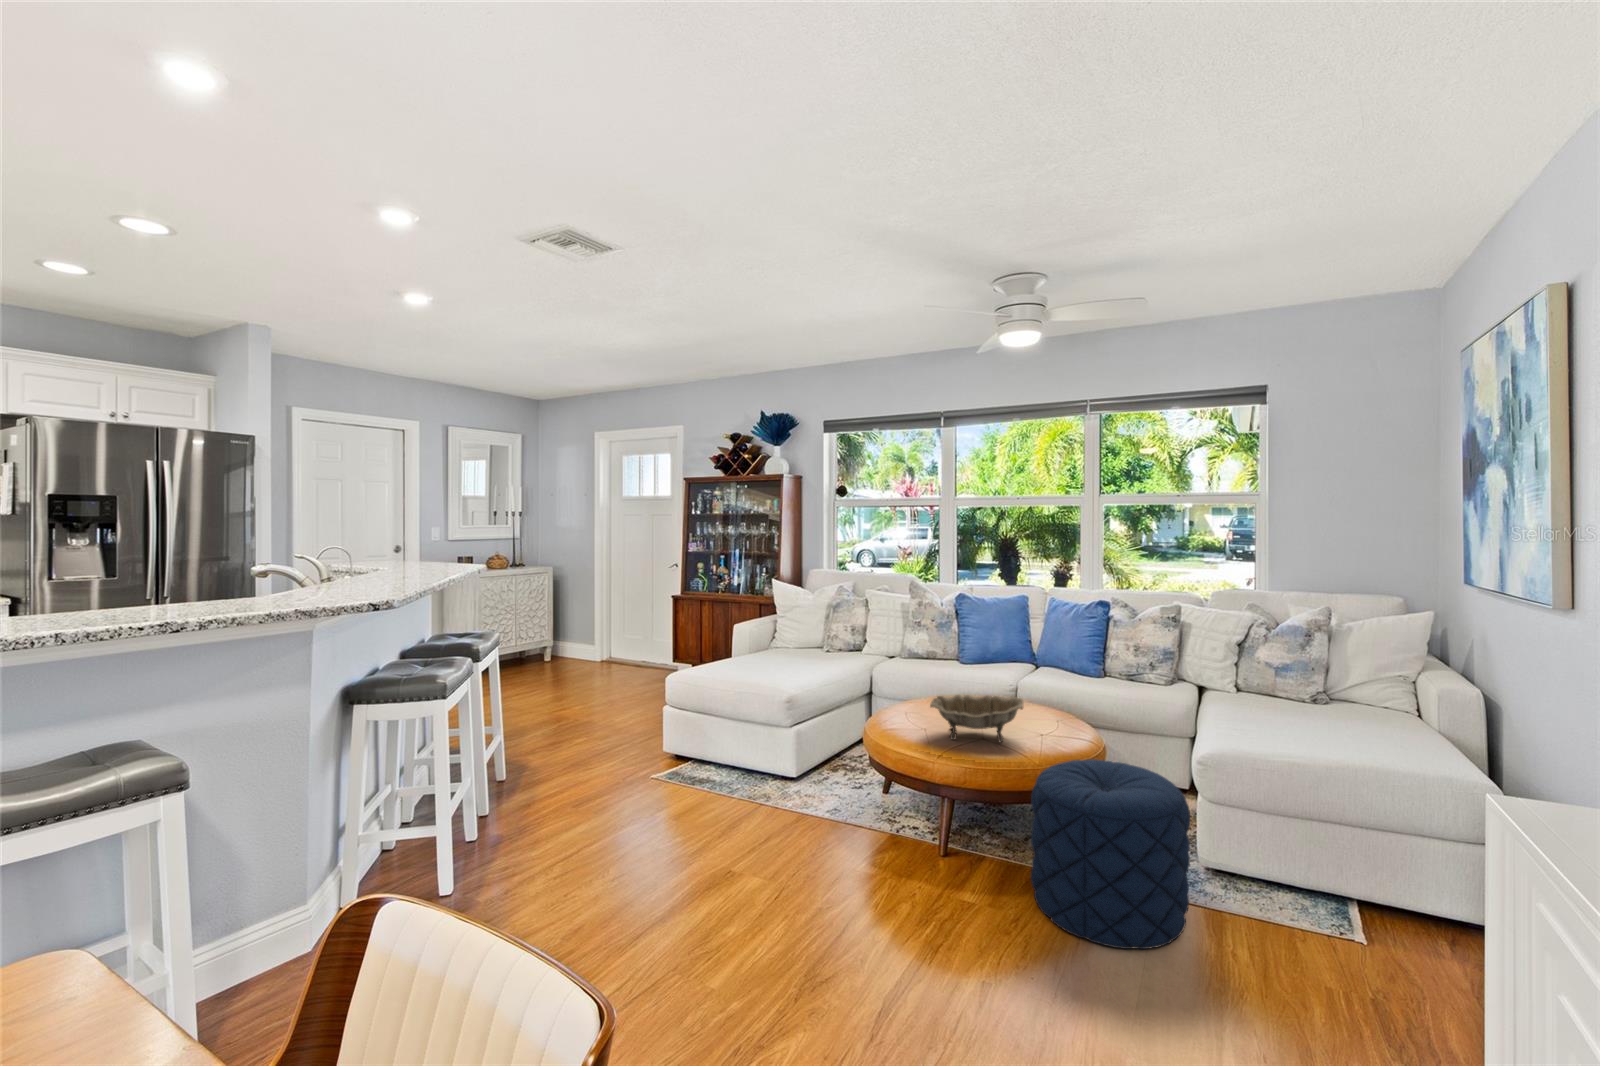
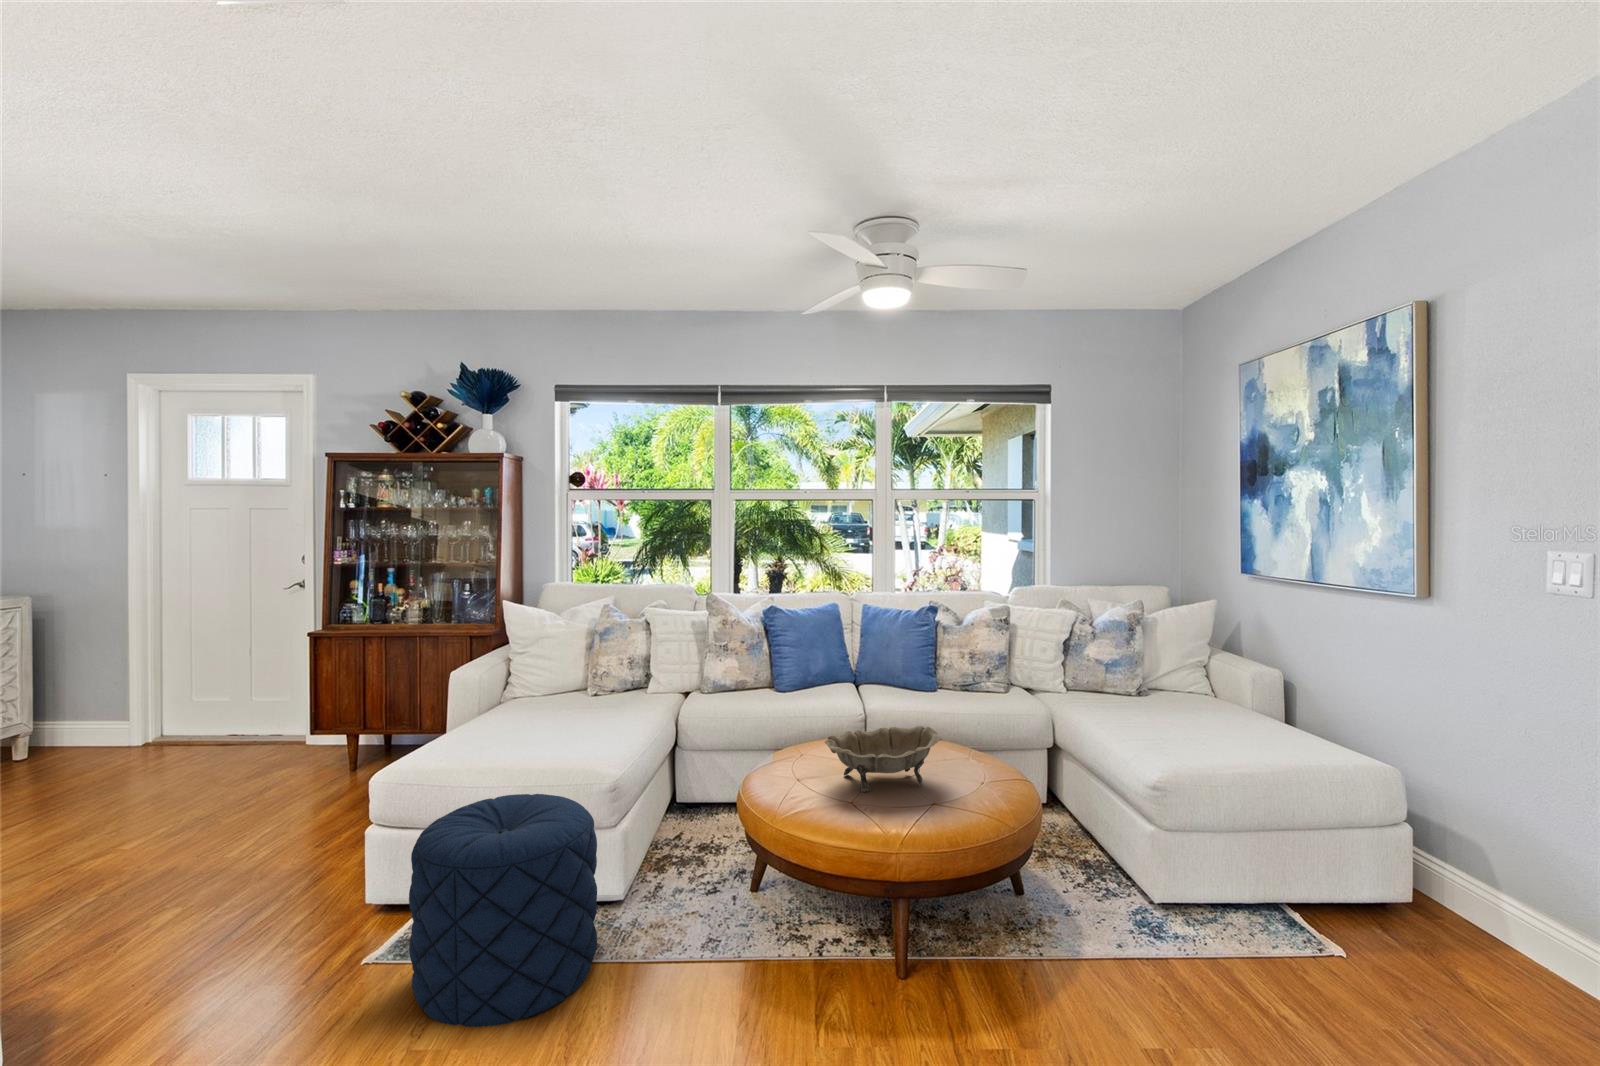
pouf: present [1031,759,1190,949] -> present [409,794,597,1027]

